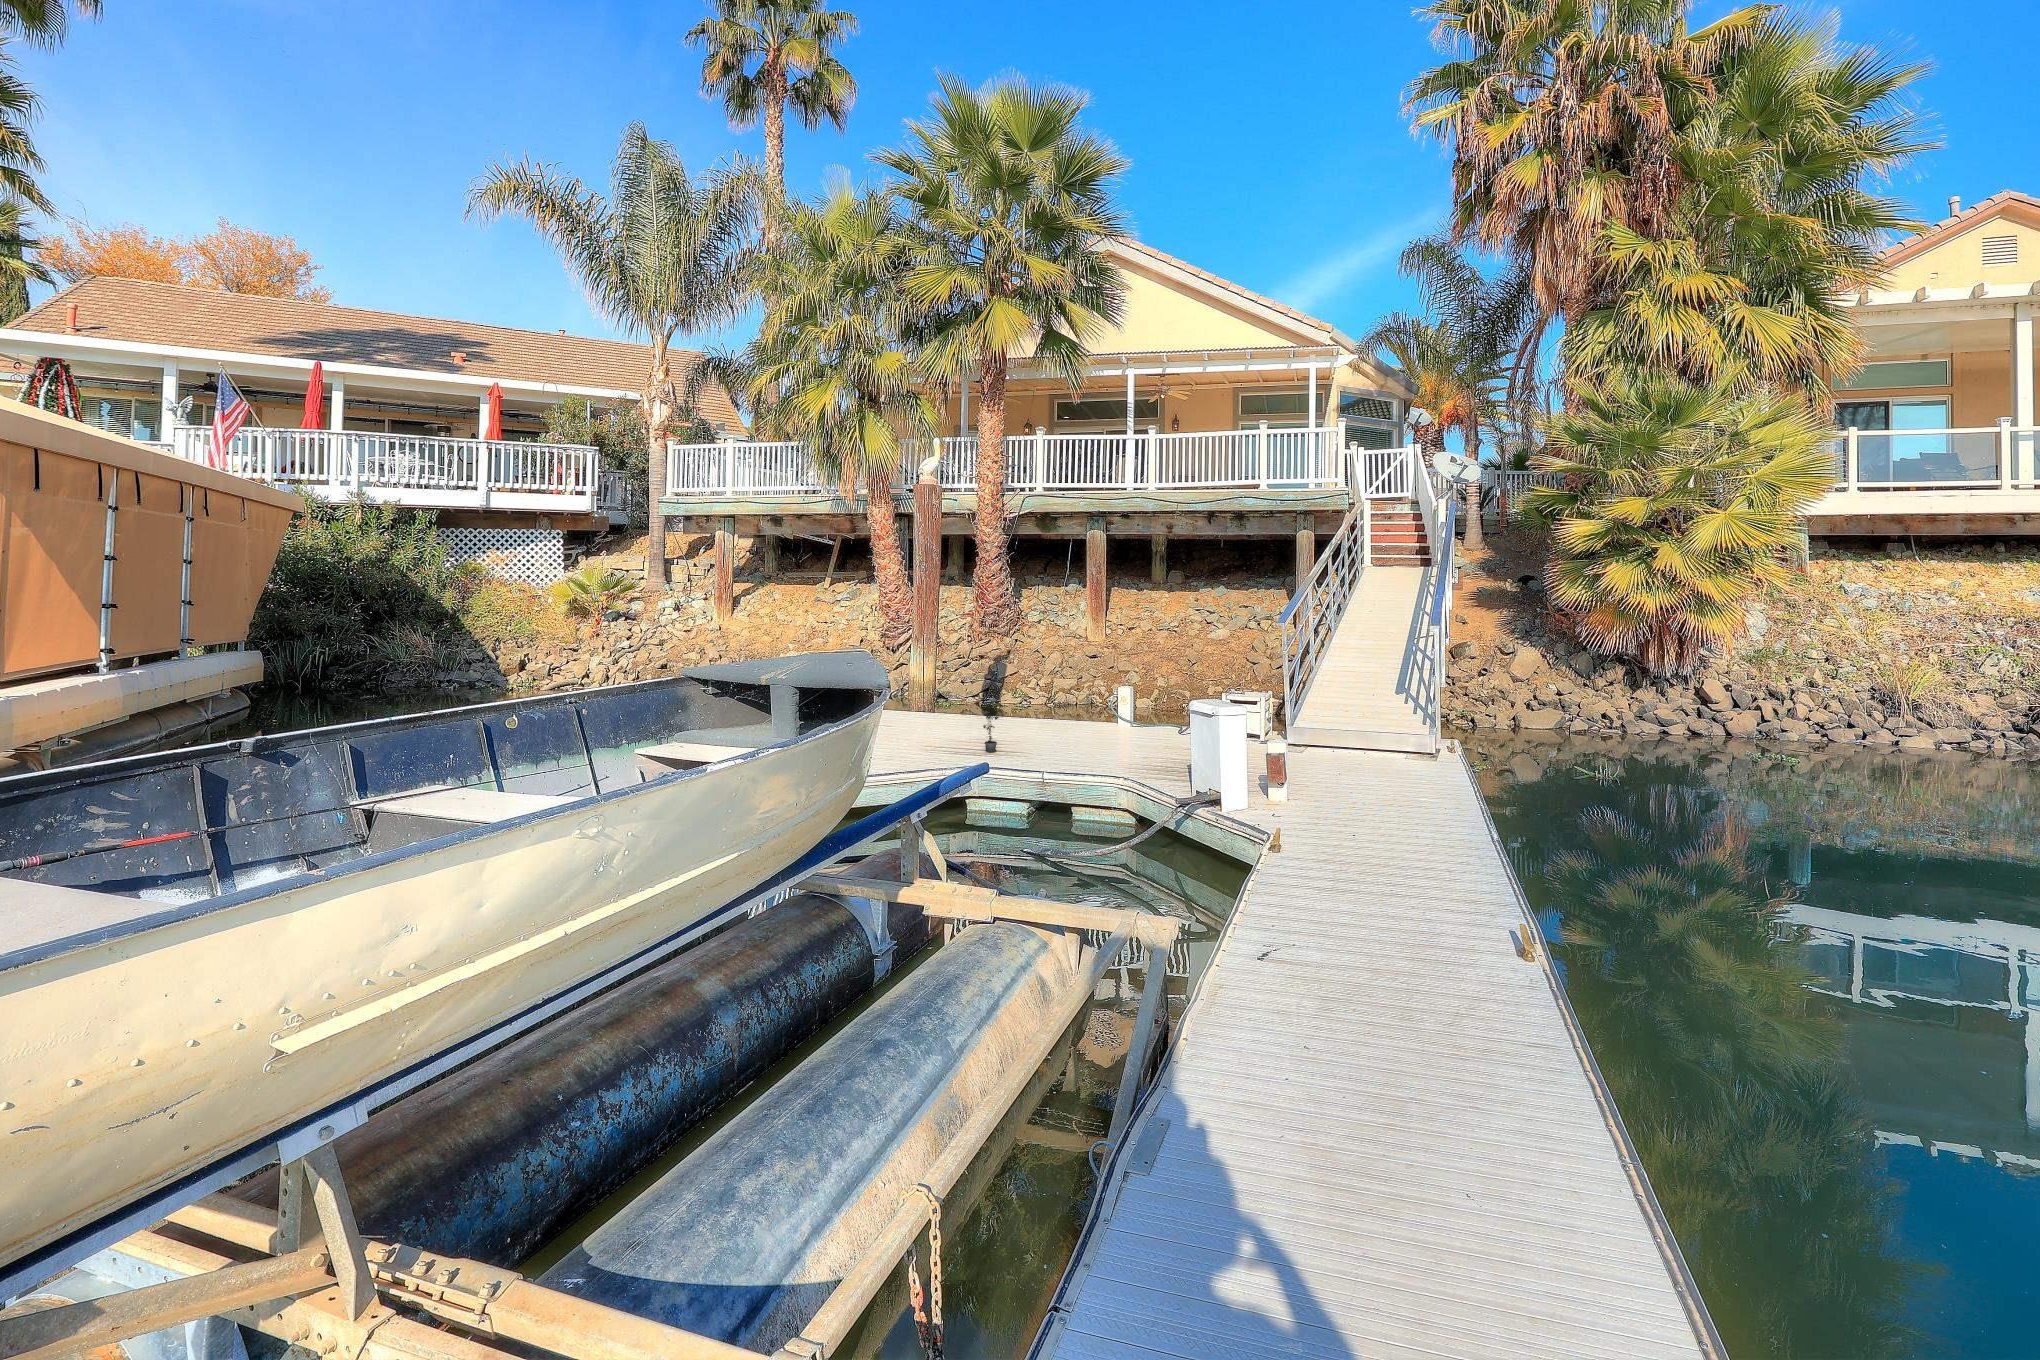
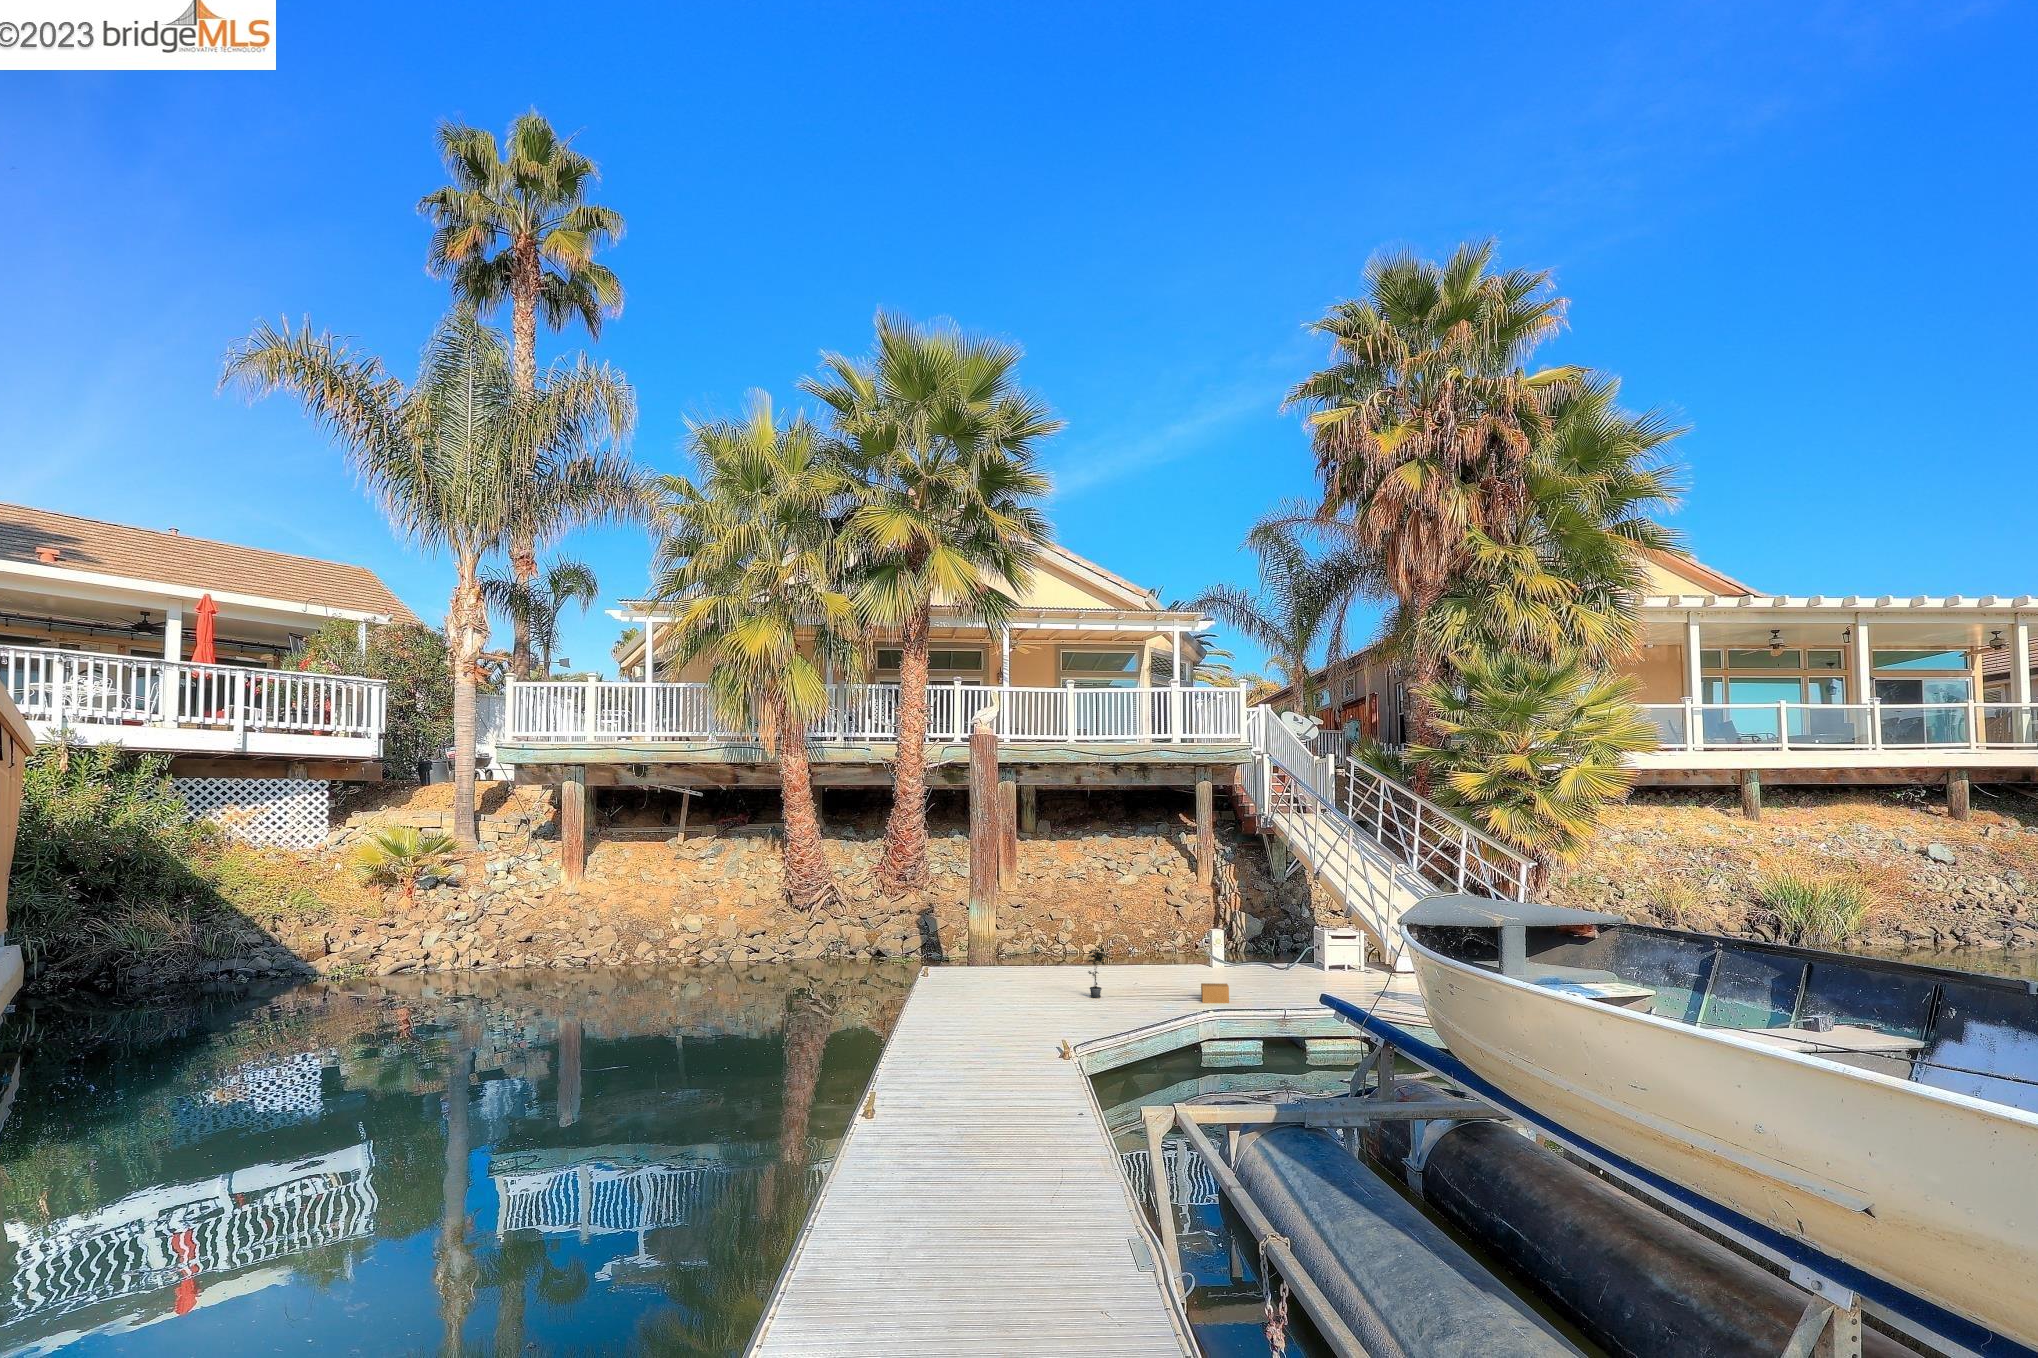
cardboard box: none [1073,746,1106,769] -> present [1201,983,1229,1003]

